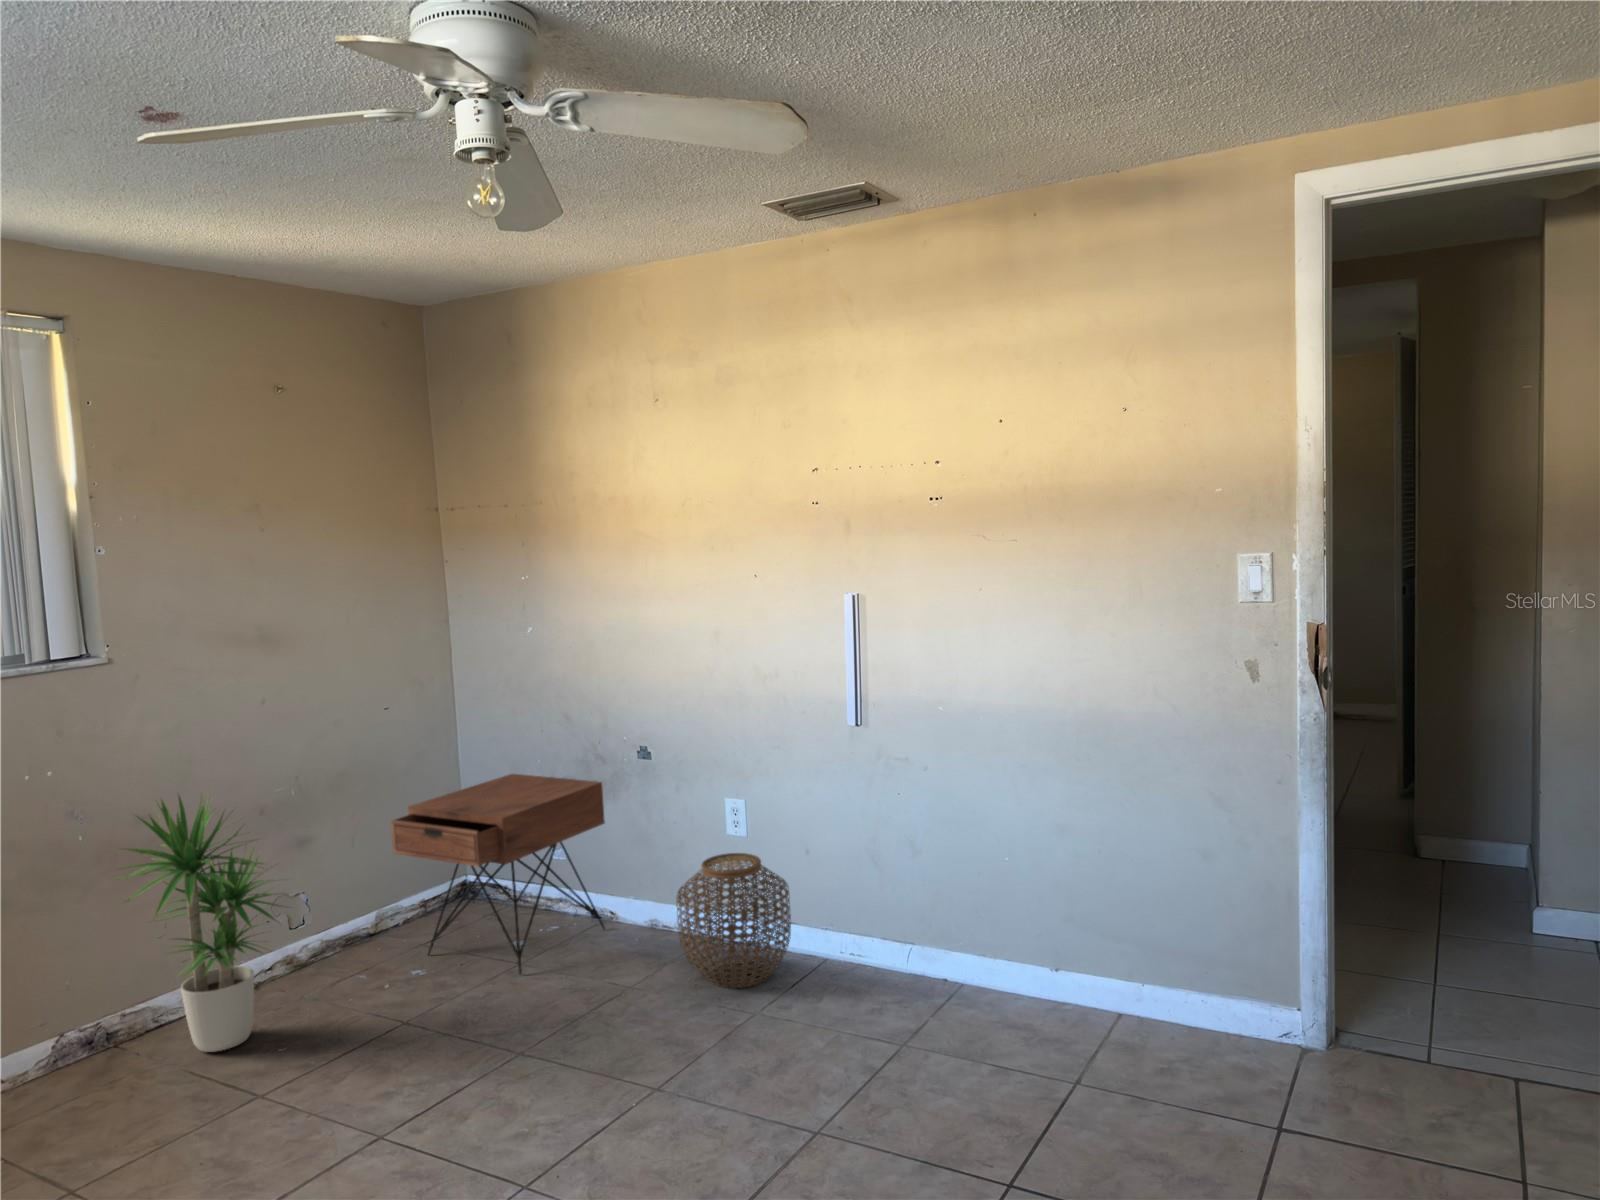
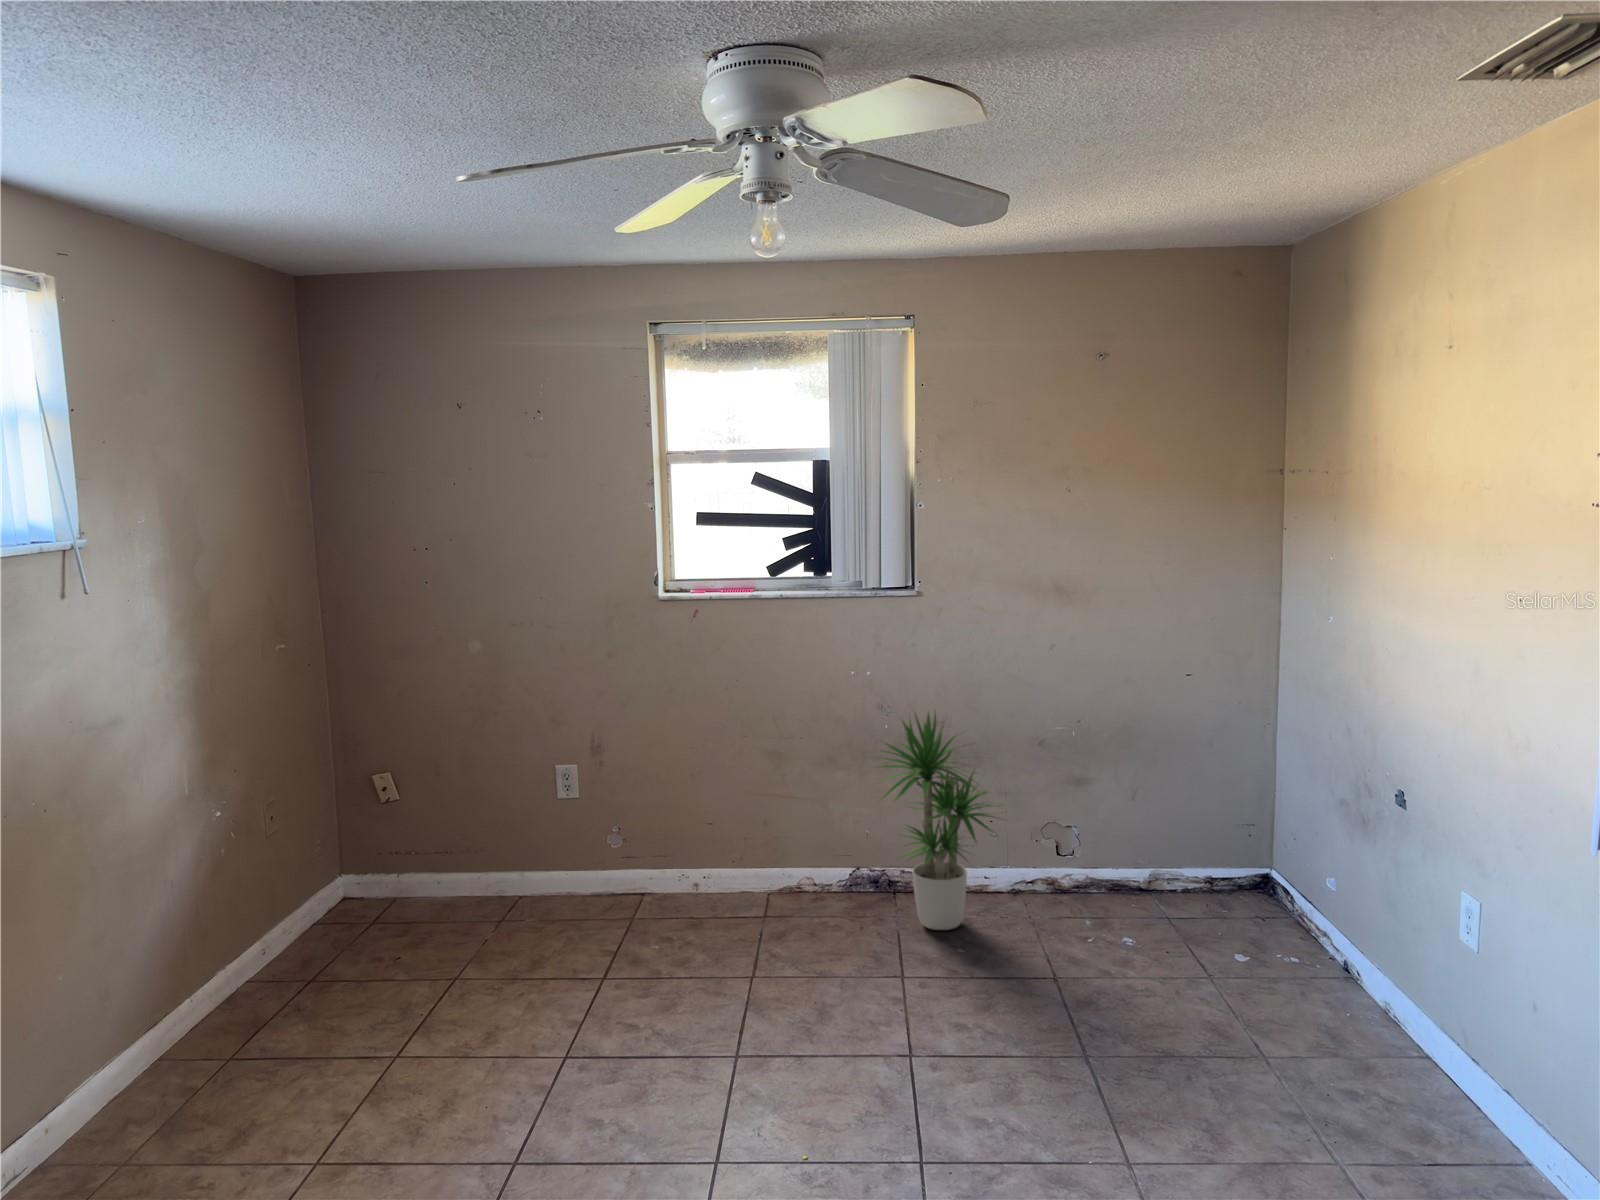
nightstand: present [391,774,605,974] -> none [1118,774,1355,989]
woven basket: present [676,853,791,988] -> none [1306,953,1480,1145]

